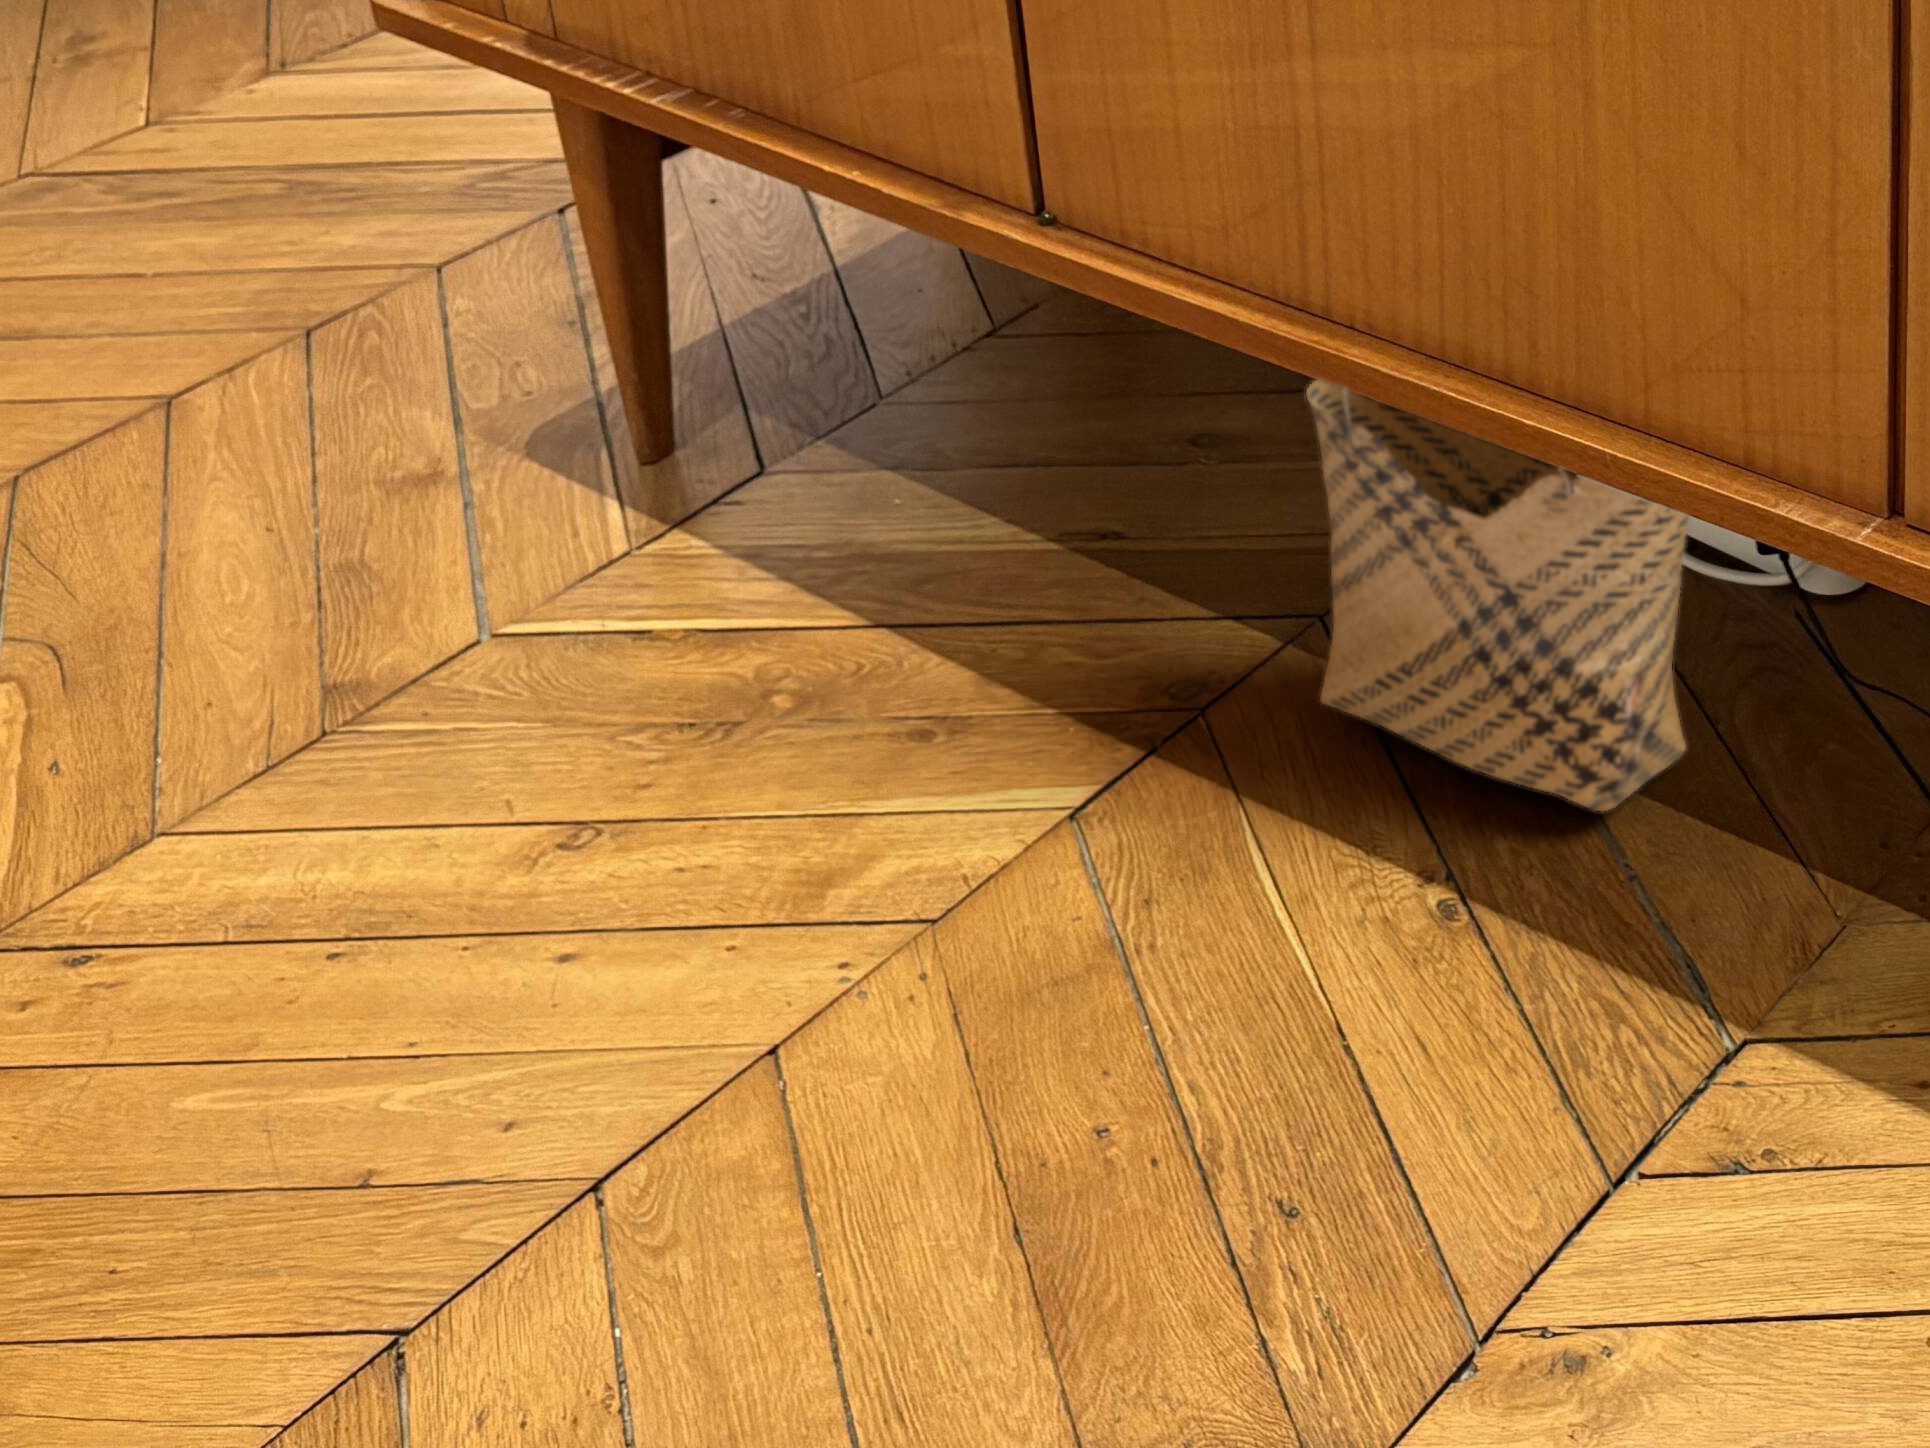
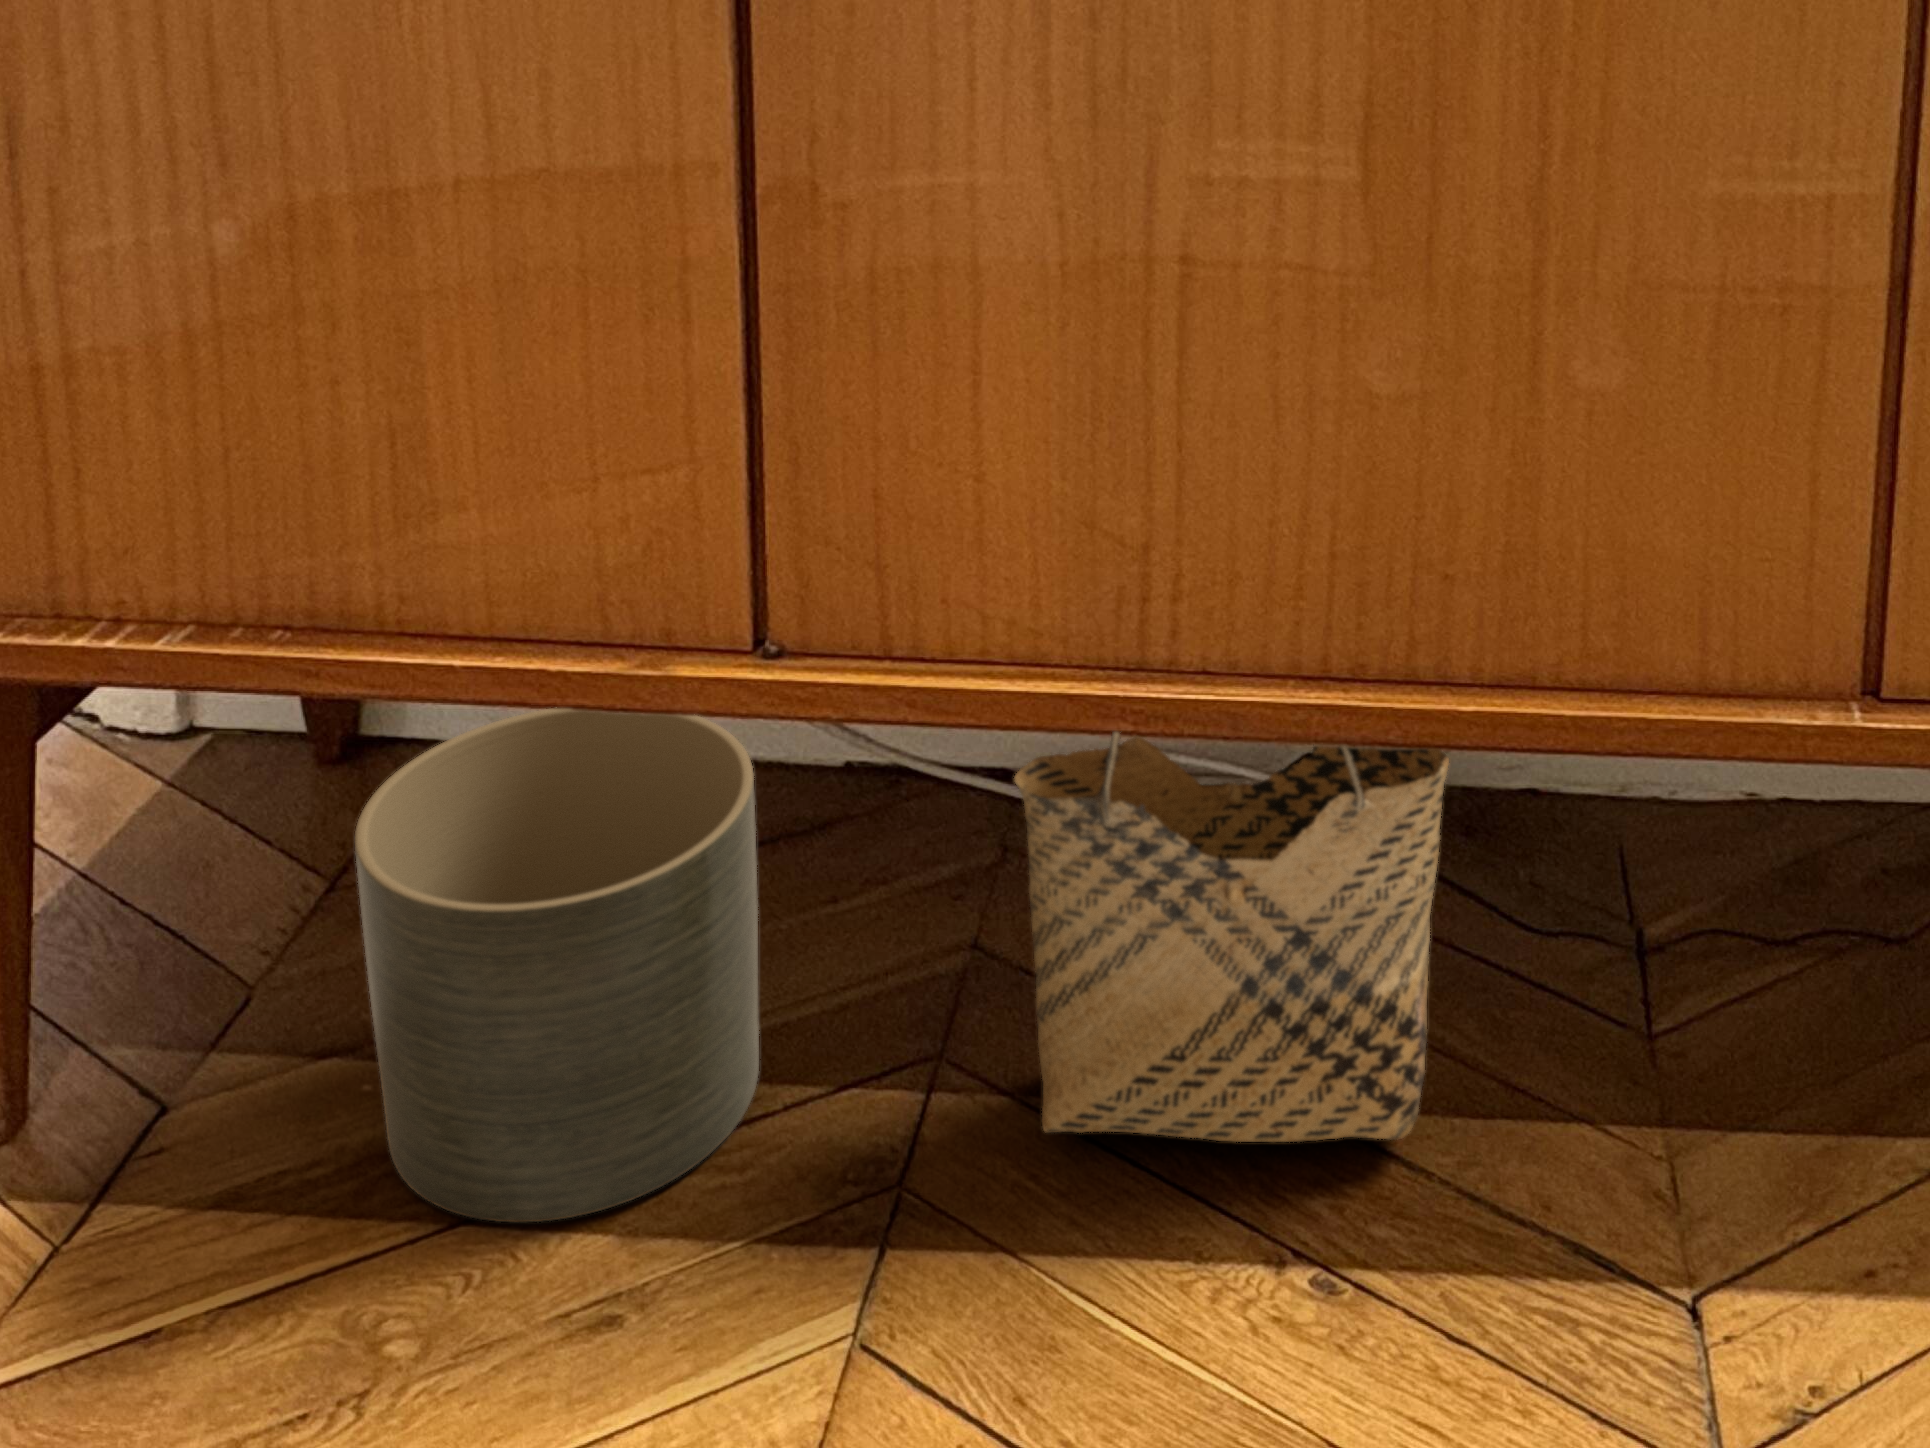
planter: none [813,220,1185,650] -> present [355,707,759,1222]

